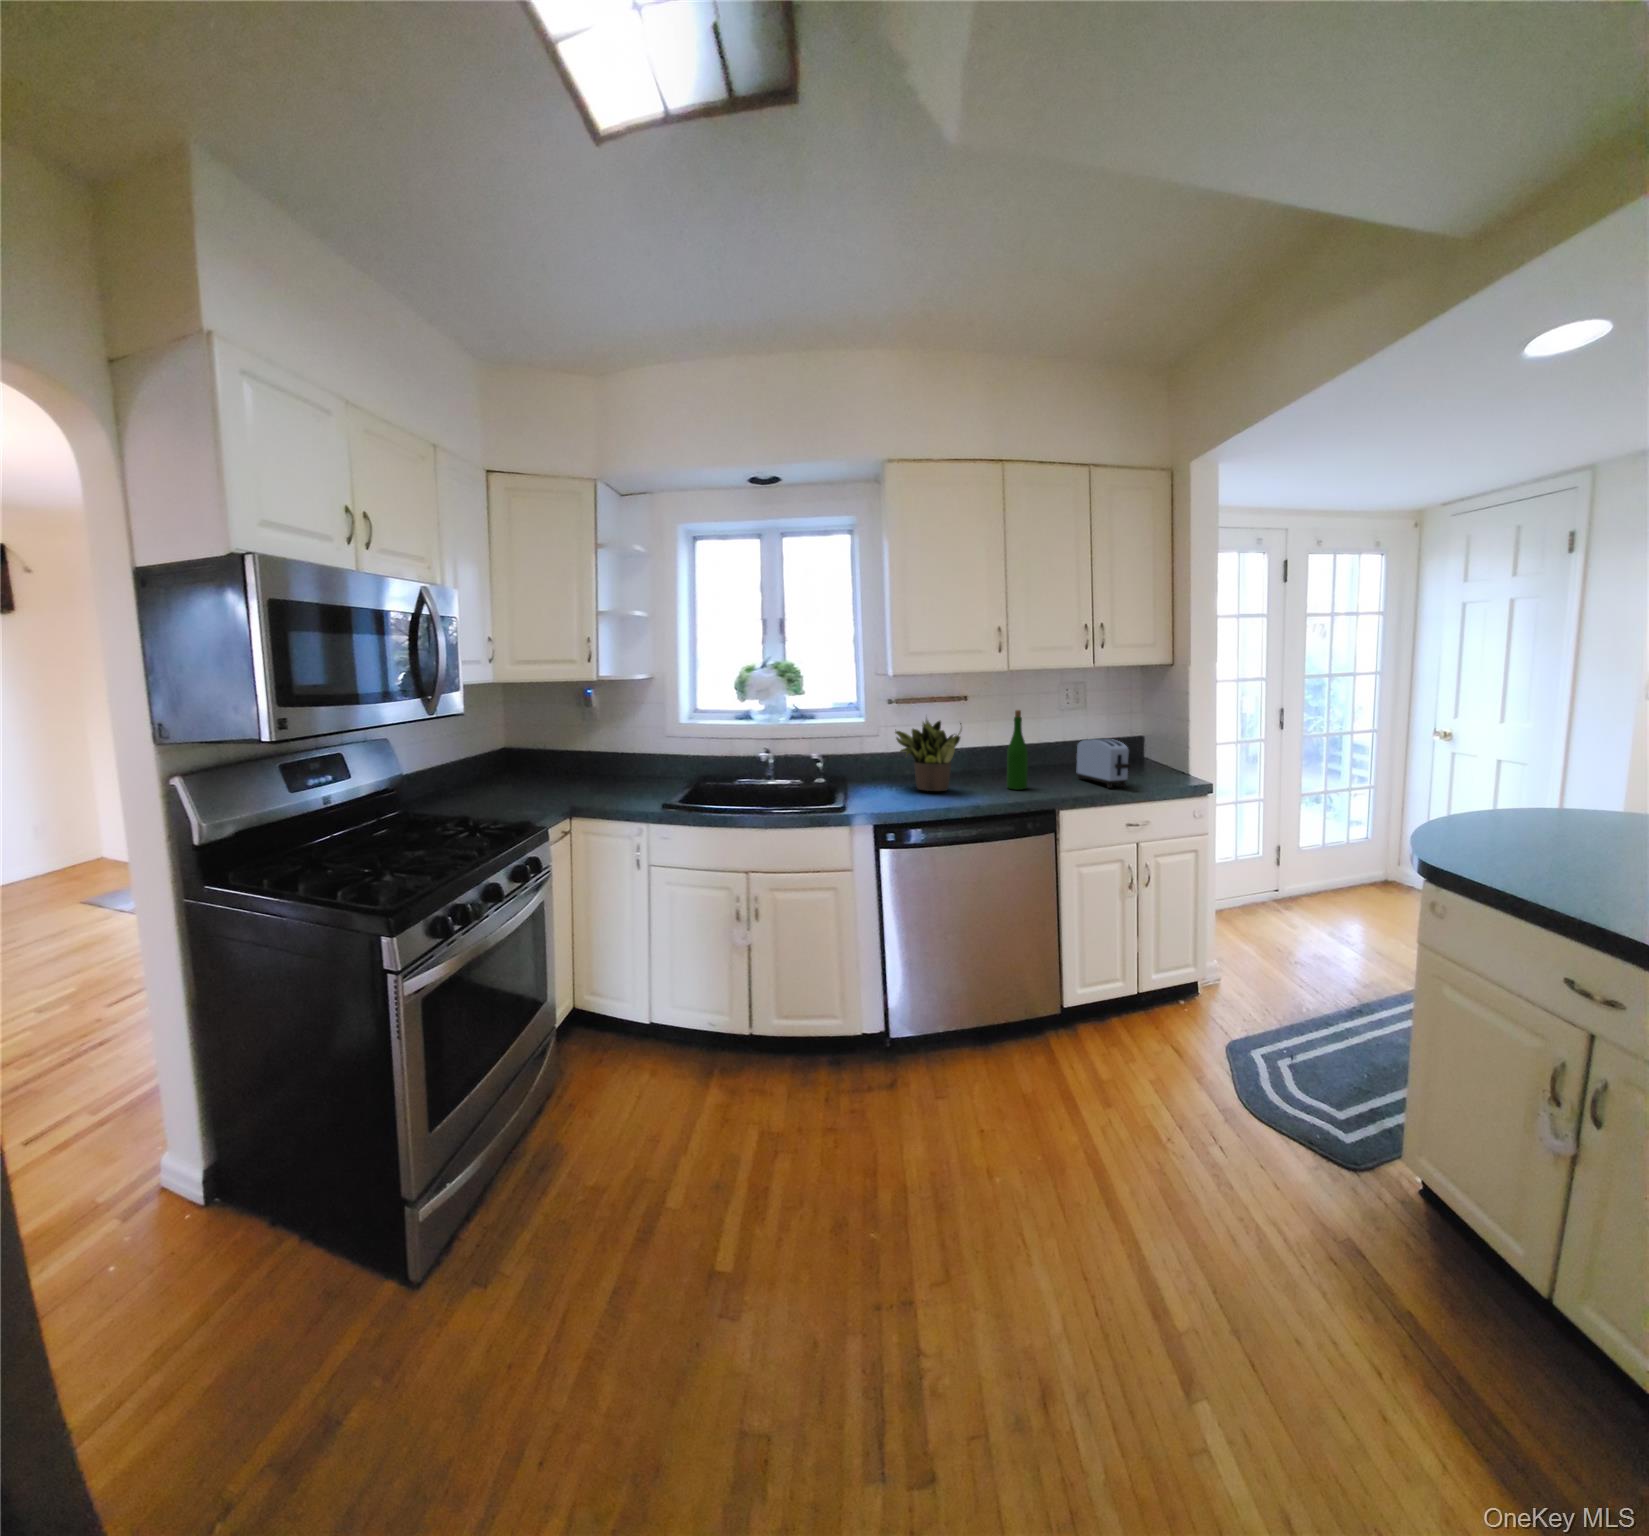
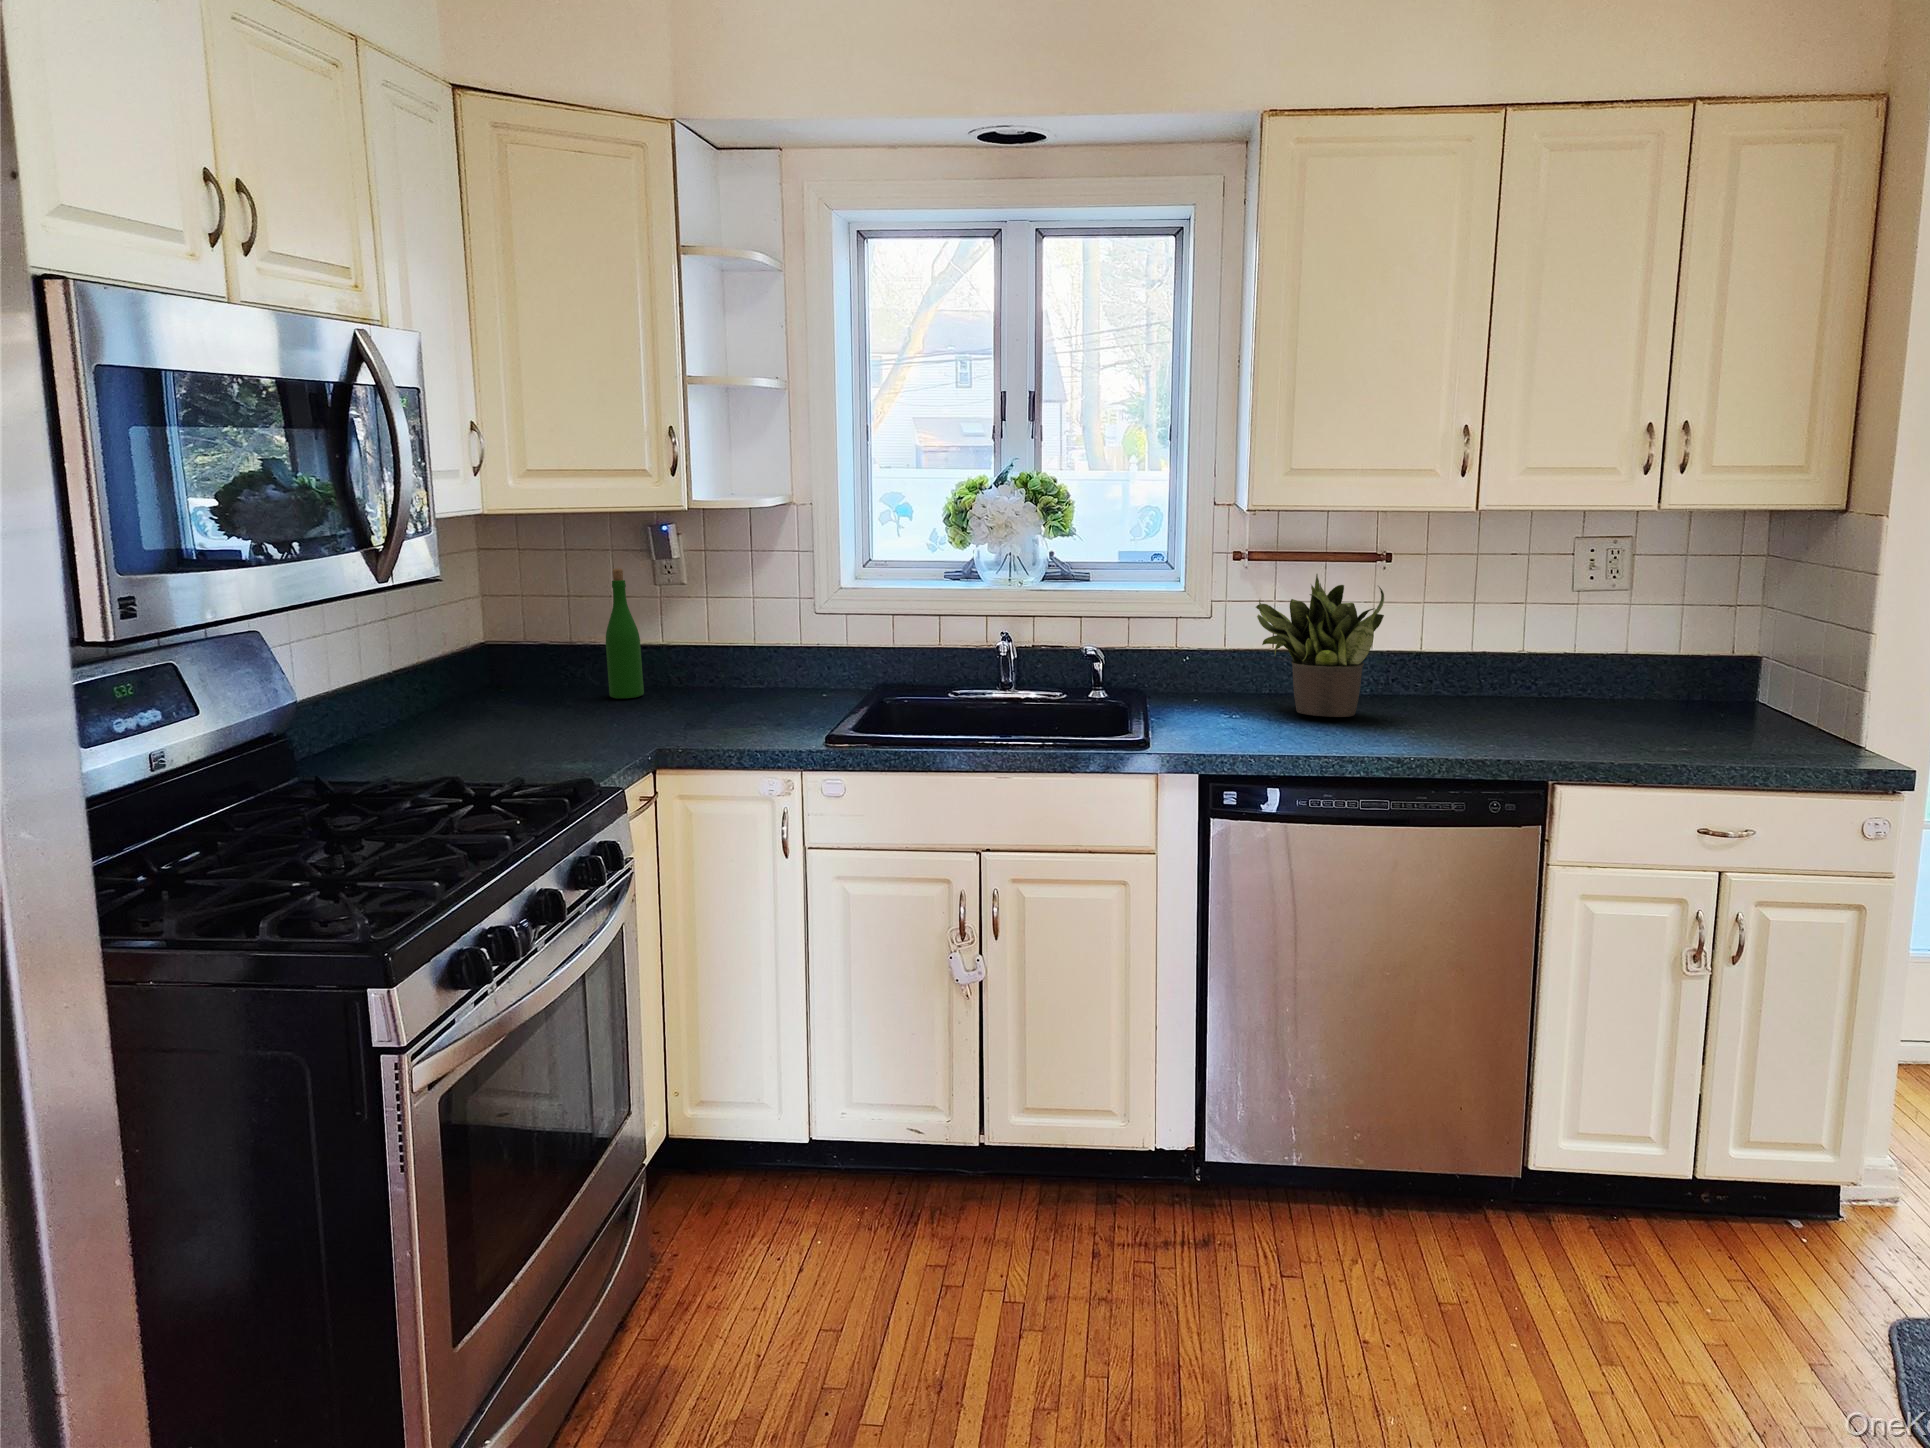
wine bottle: present [1007,710,1028,790] -> present [606,568,644,699]
toaster: present [1074,739,1131,788] -> none [1582,620,1701,712]

